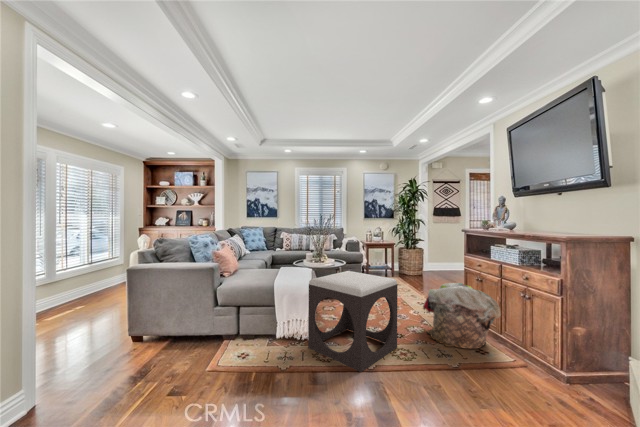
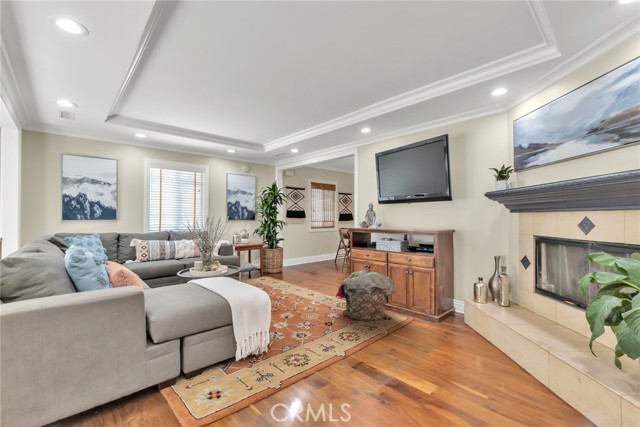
footstool: present [308,271,398,372] -> none [273,273,341,362]

